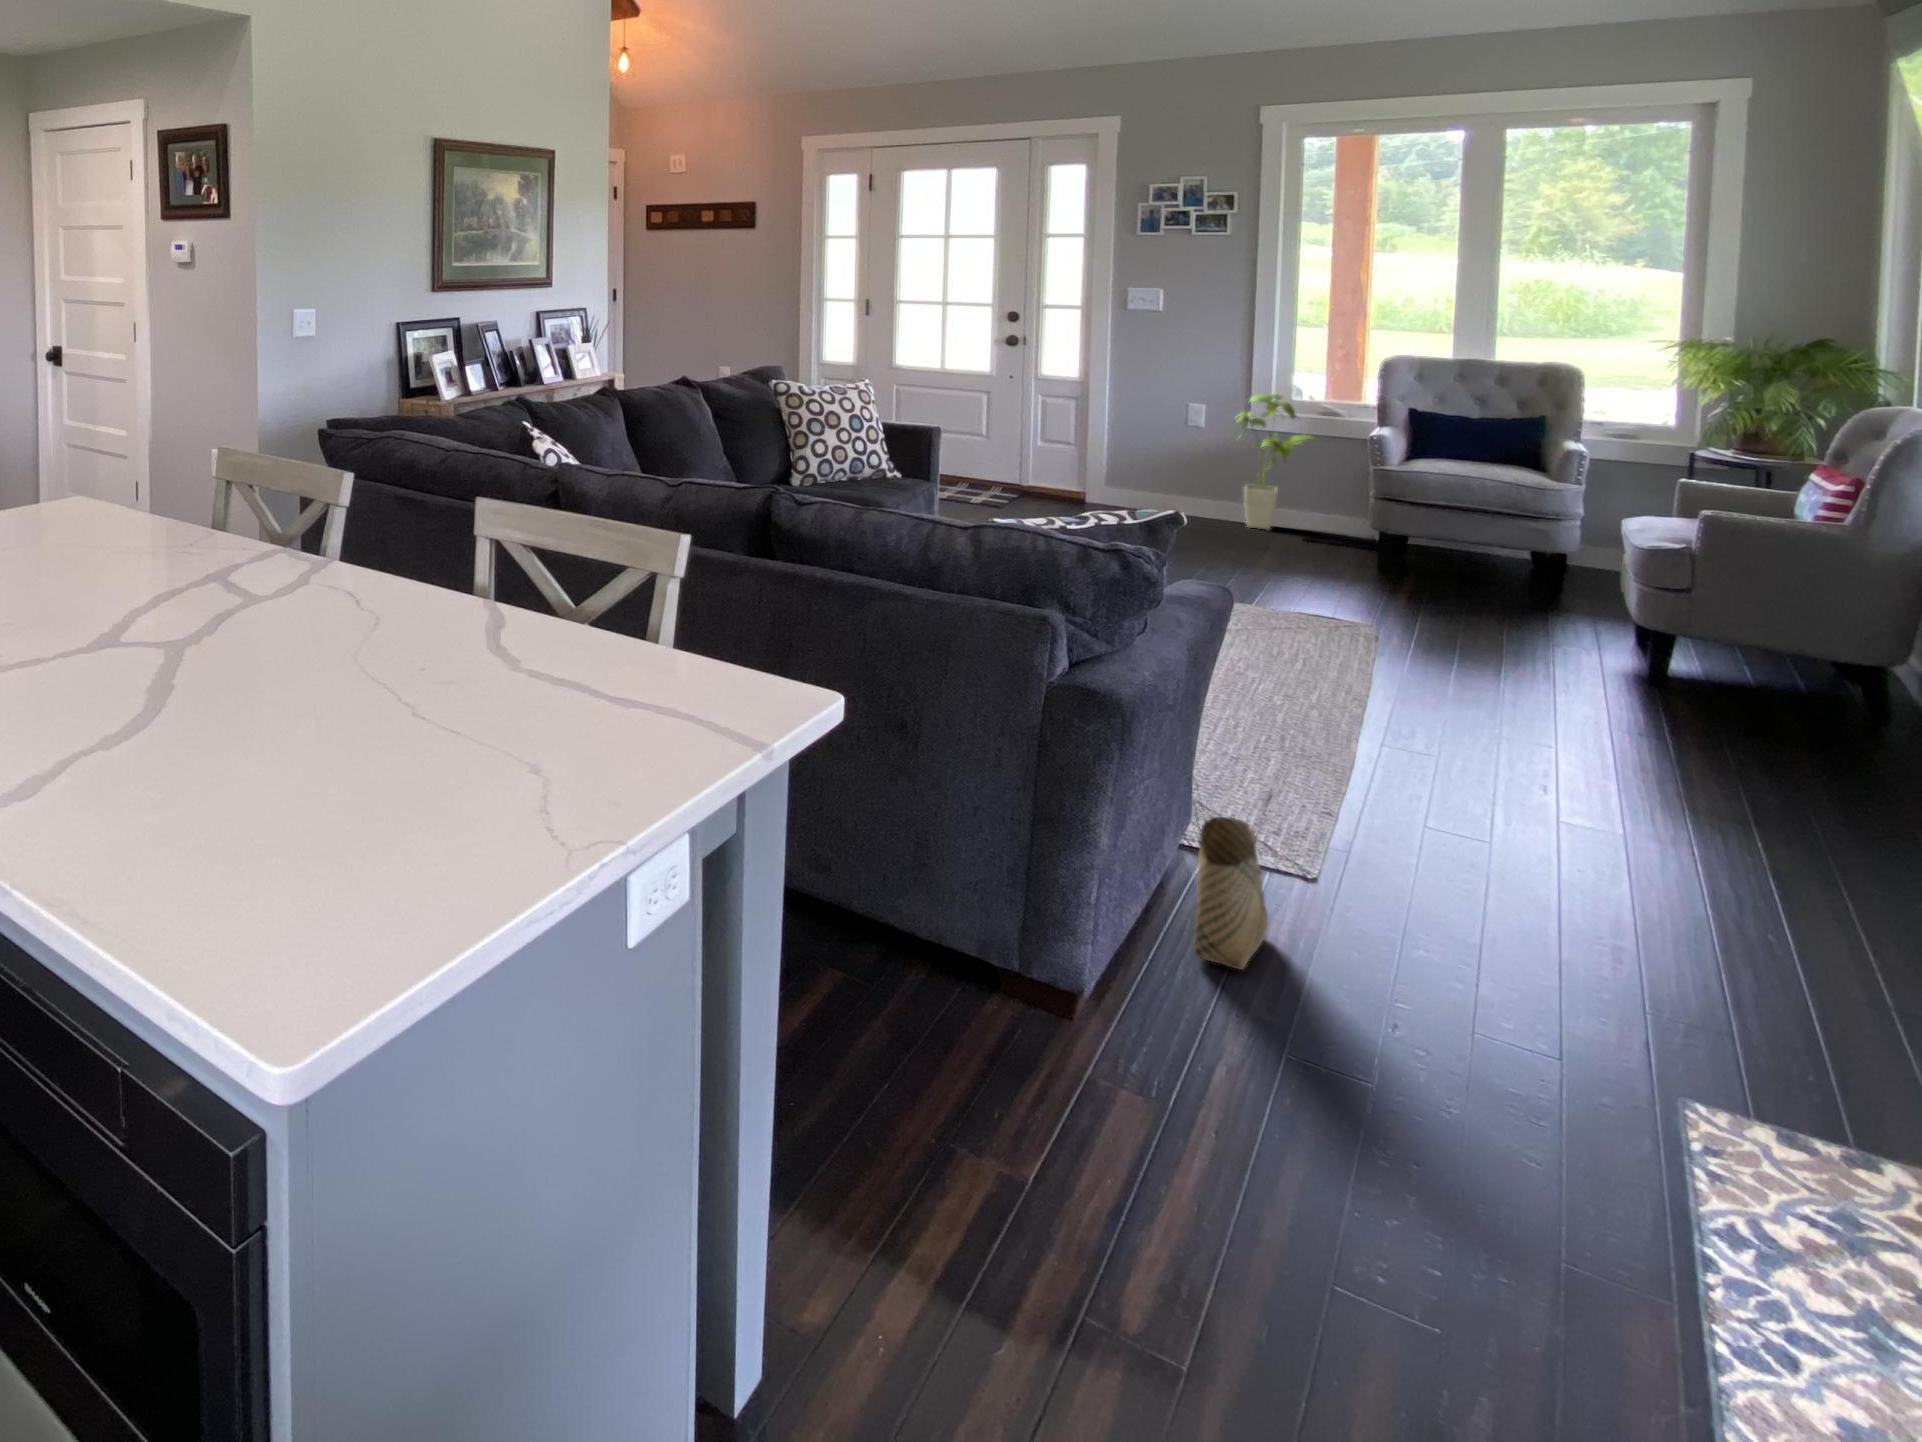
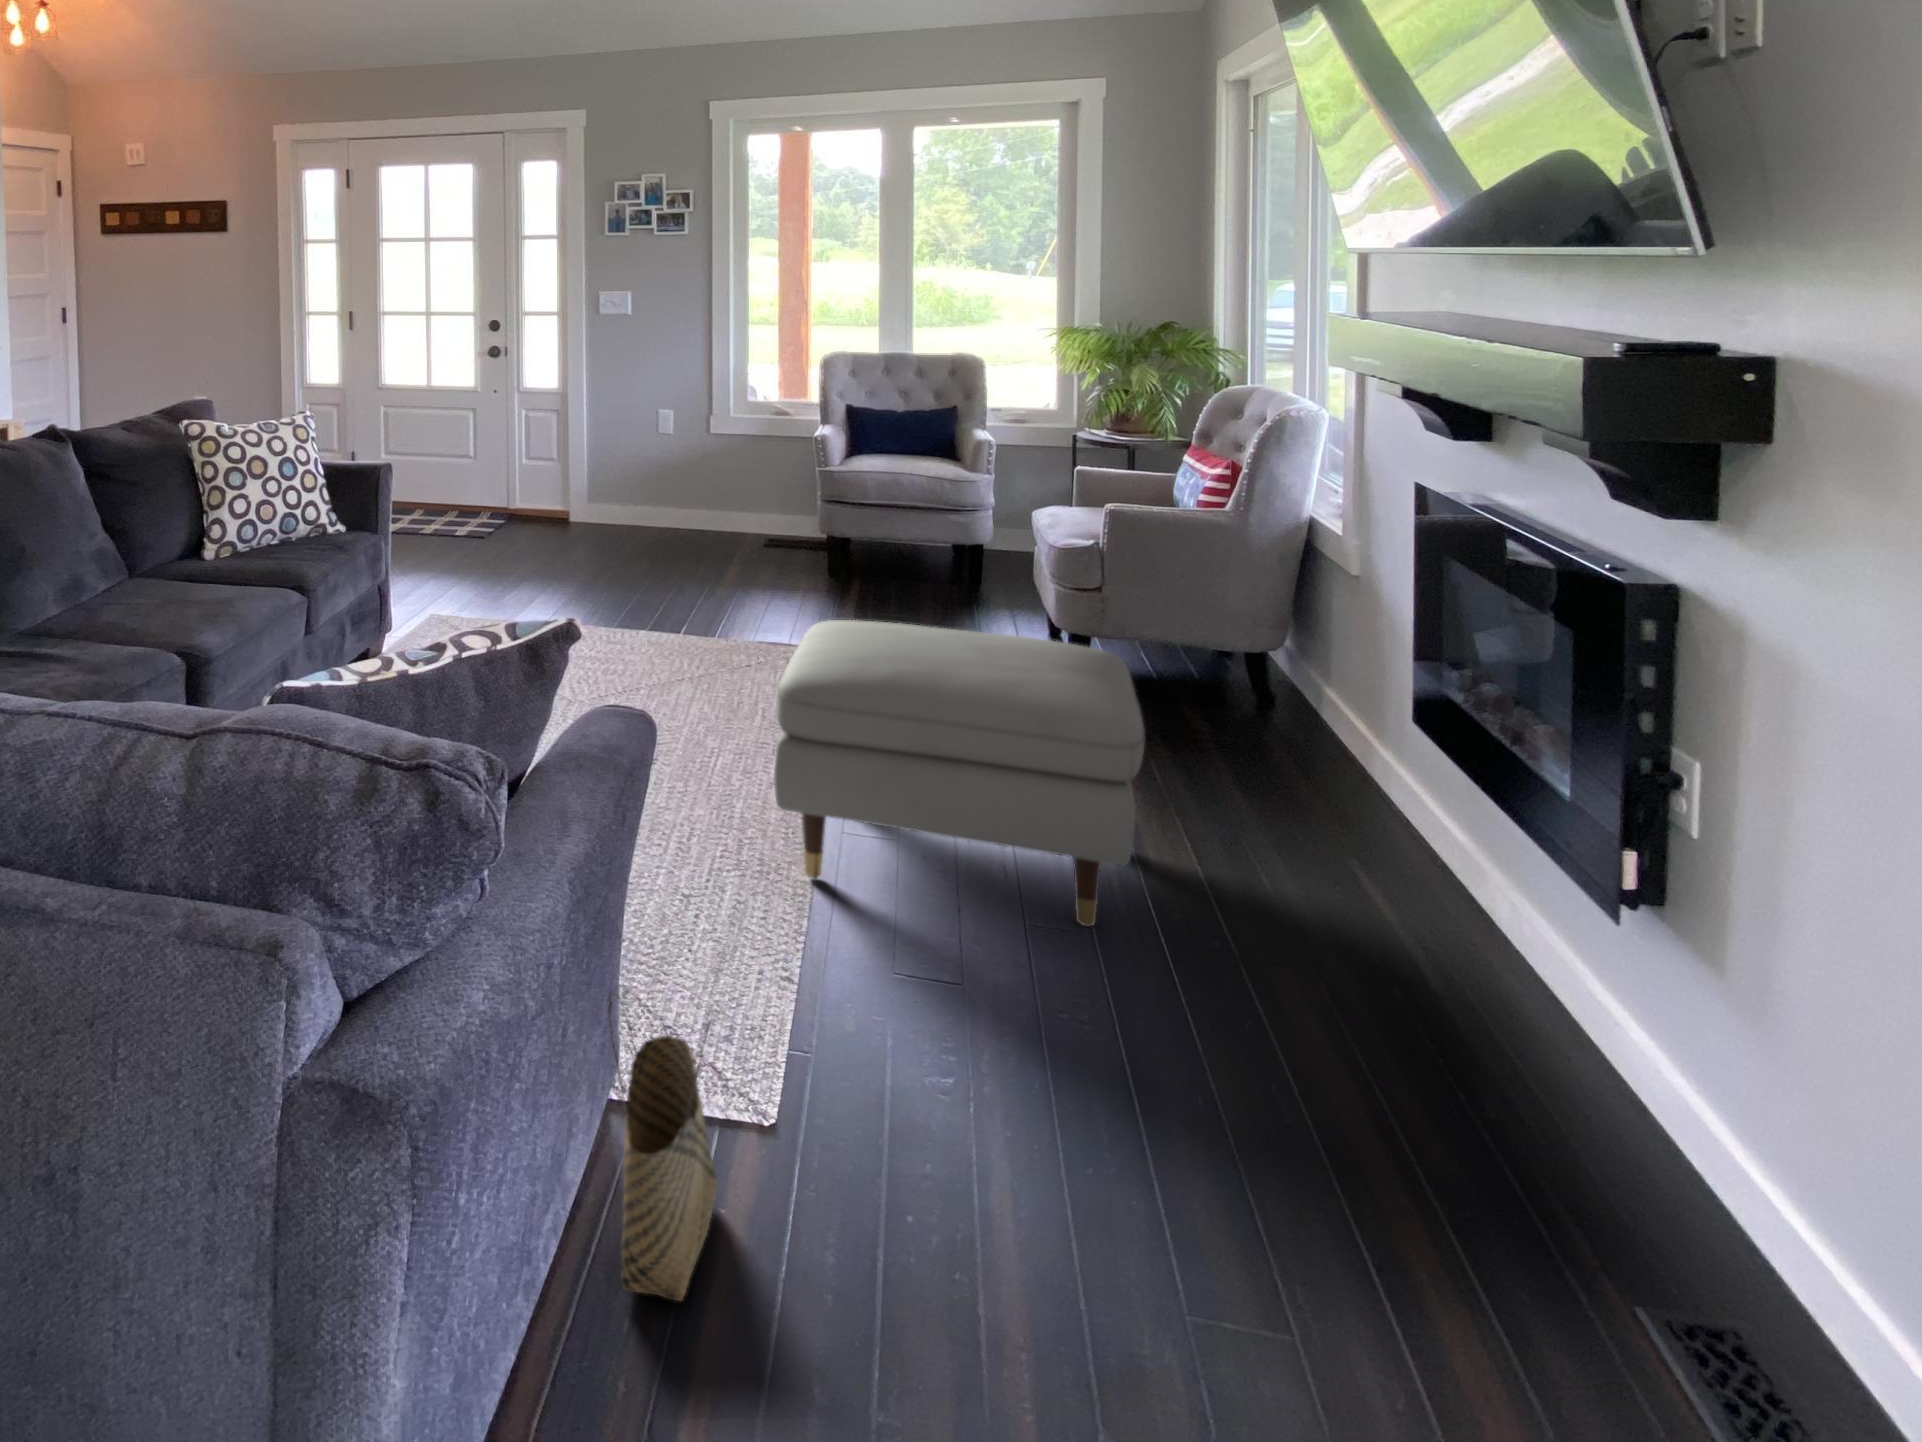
house plant: present [1239,394,1313,529] -> none [704,398,781,540]
ottoman: none [1318,582,1719,858] -> present [774,620,1145,927]

